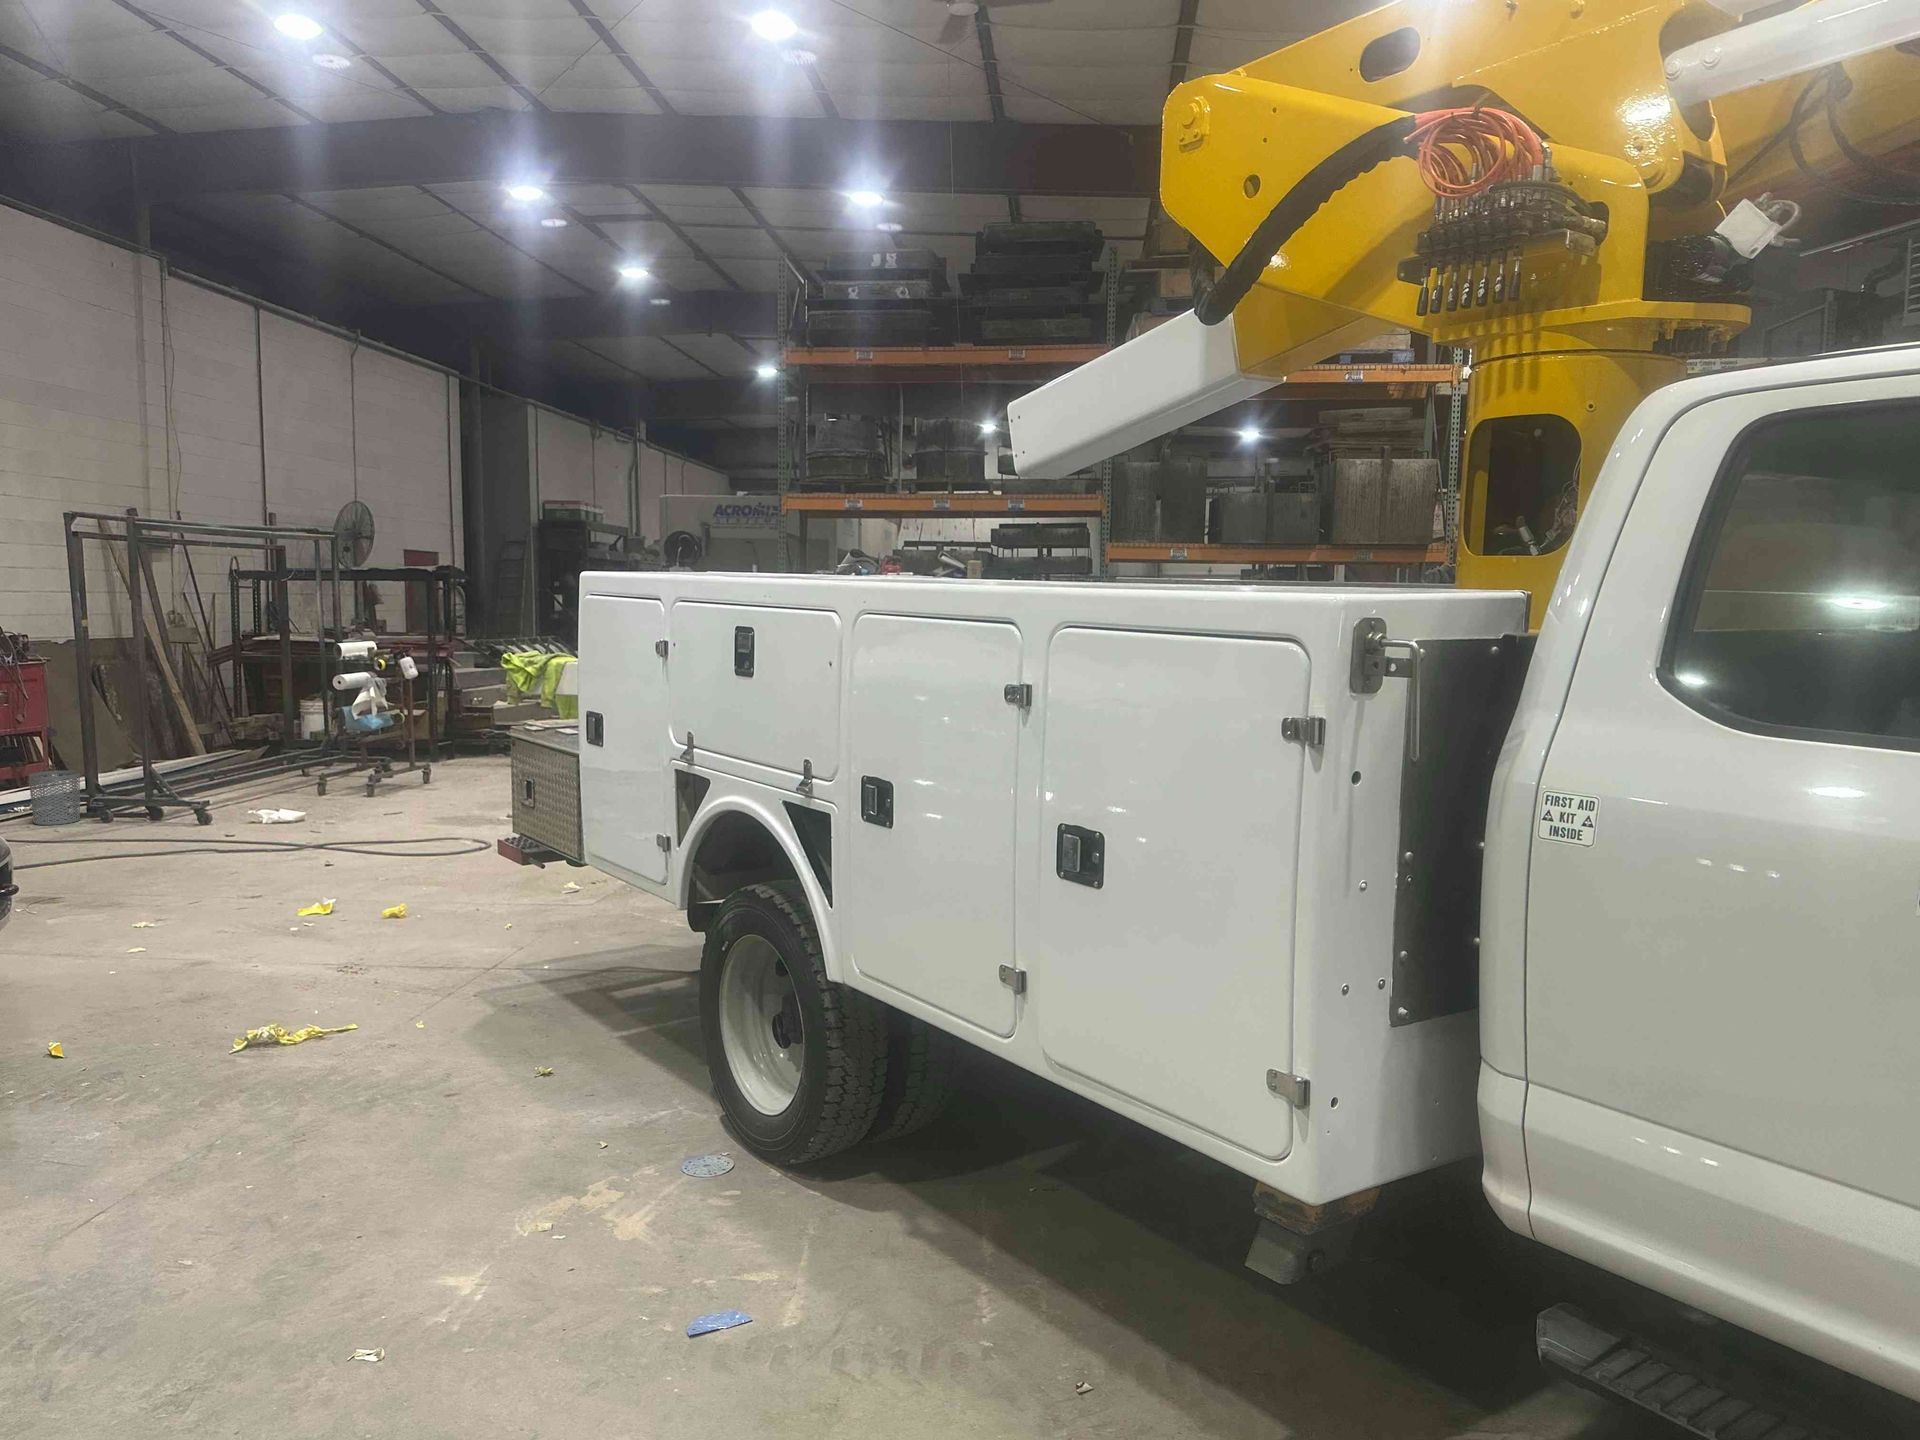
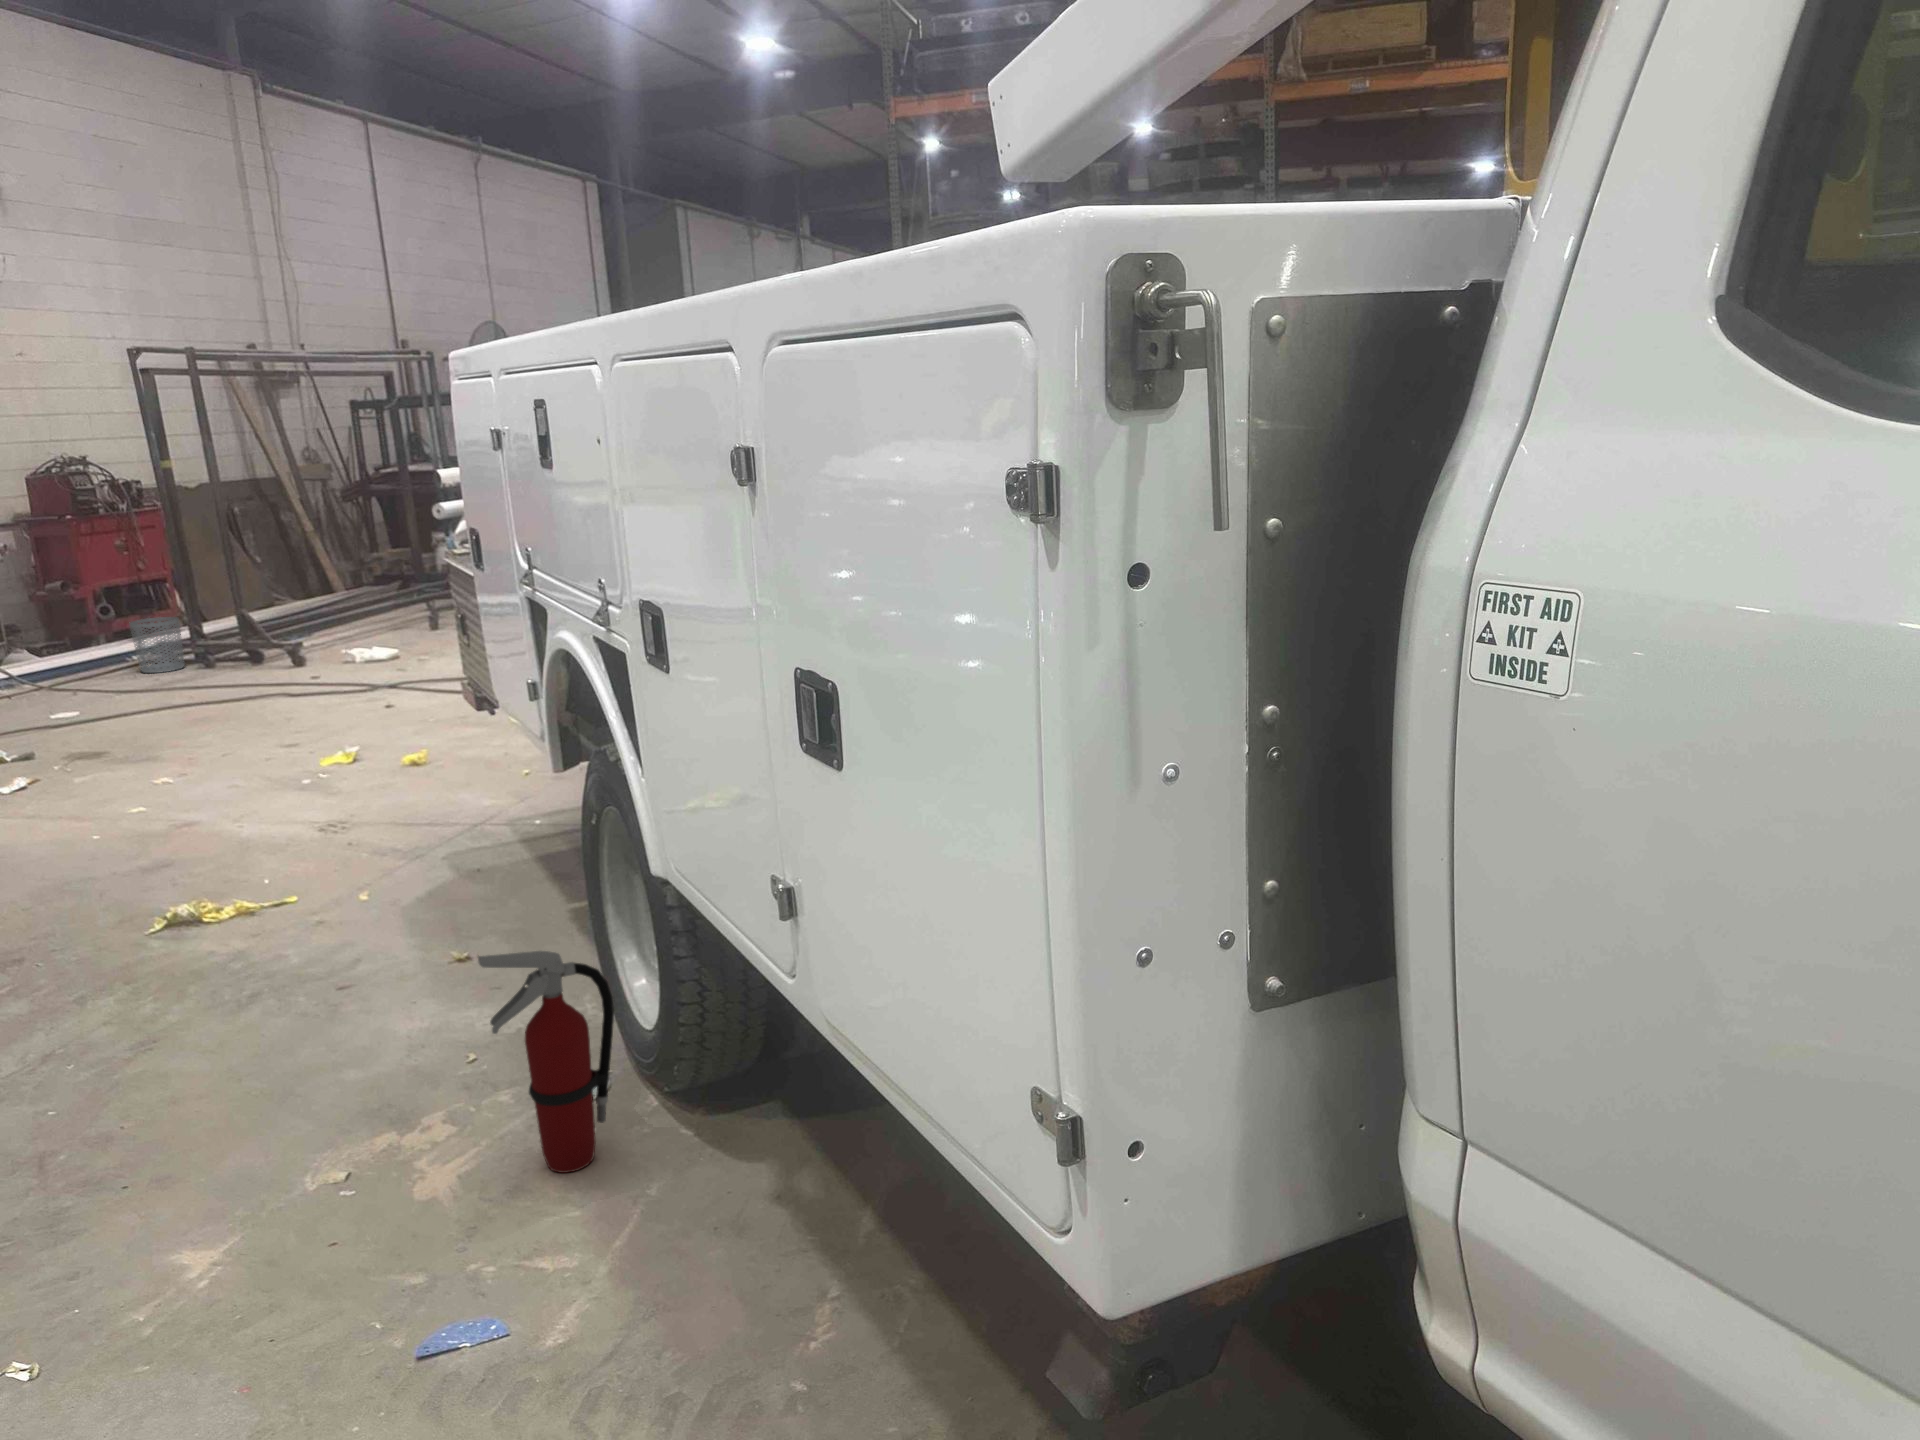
fire extinguisher: none [682,1040,772,1215] -> present [478,951,614,1173]

